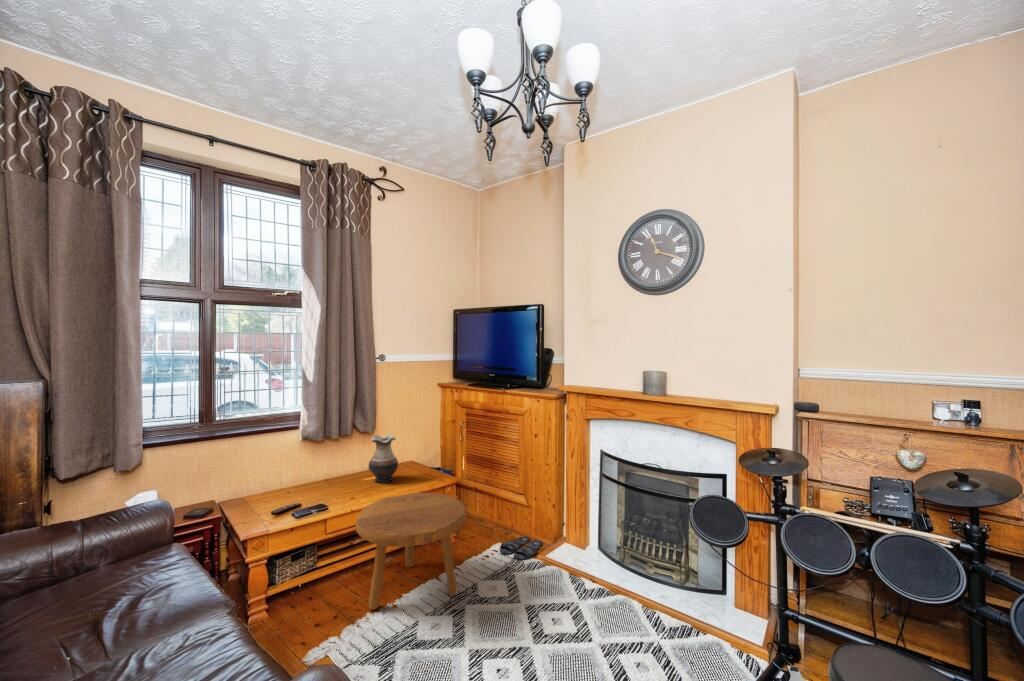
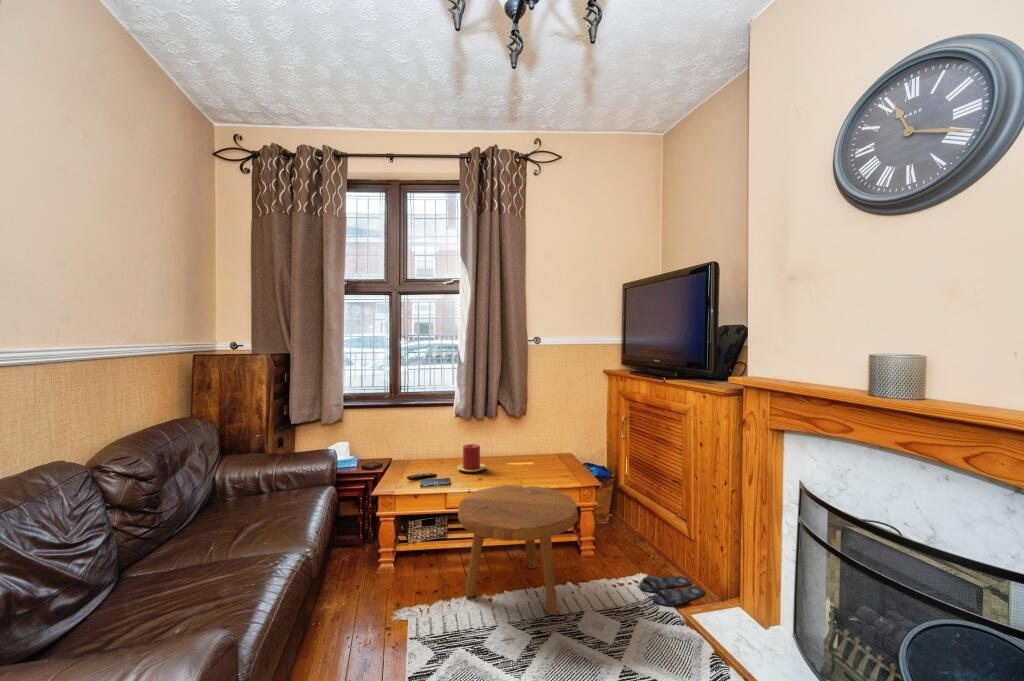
vase: present [369,434,398,483] -> none [510,421,540,472]
candle: none [316,465,347,494] -> present [457,444,486,472]

